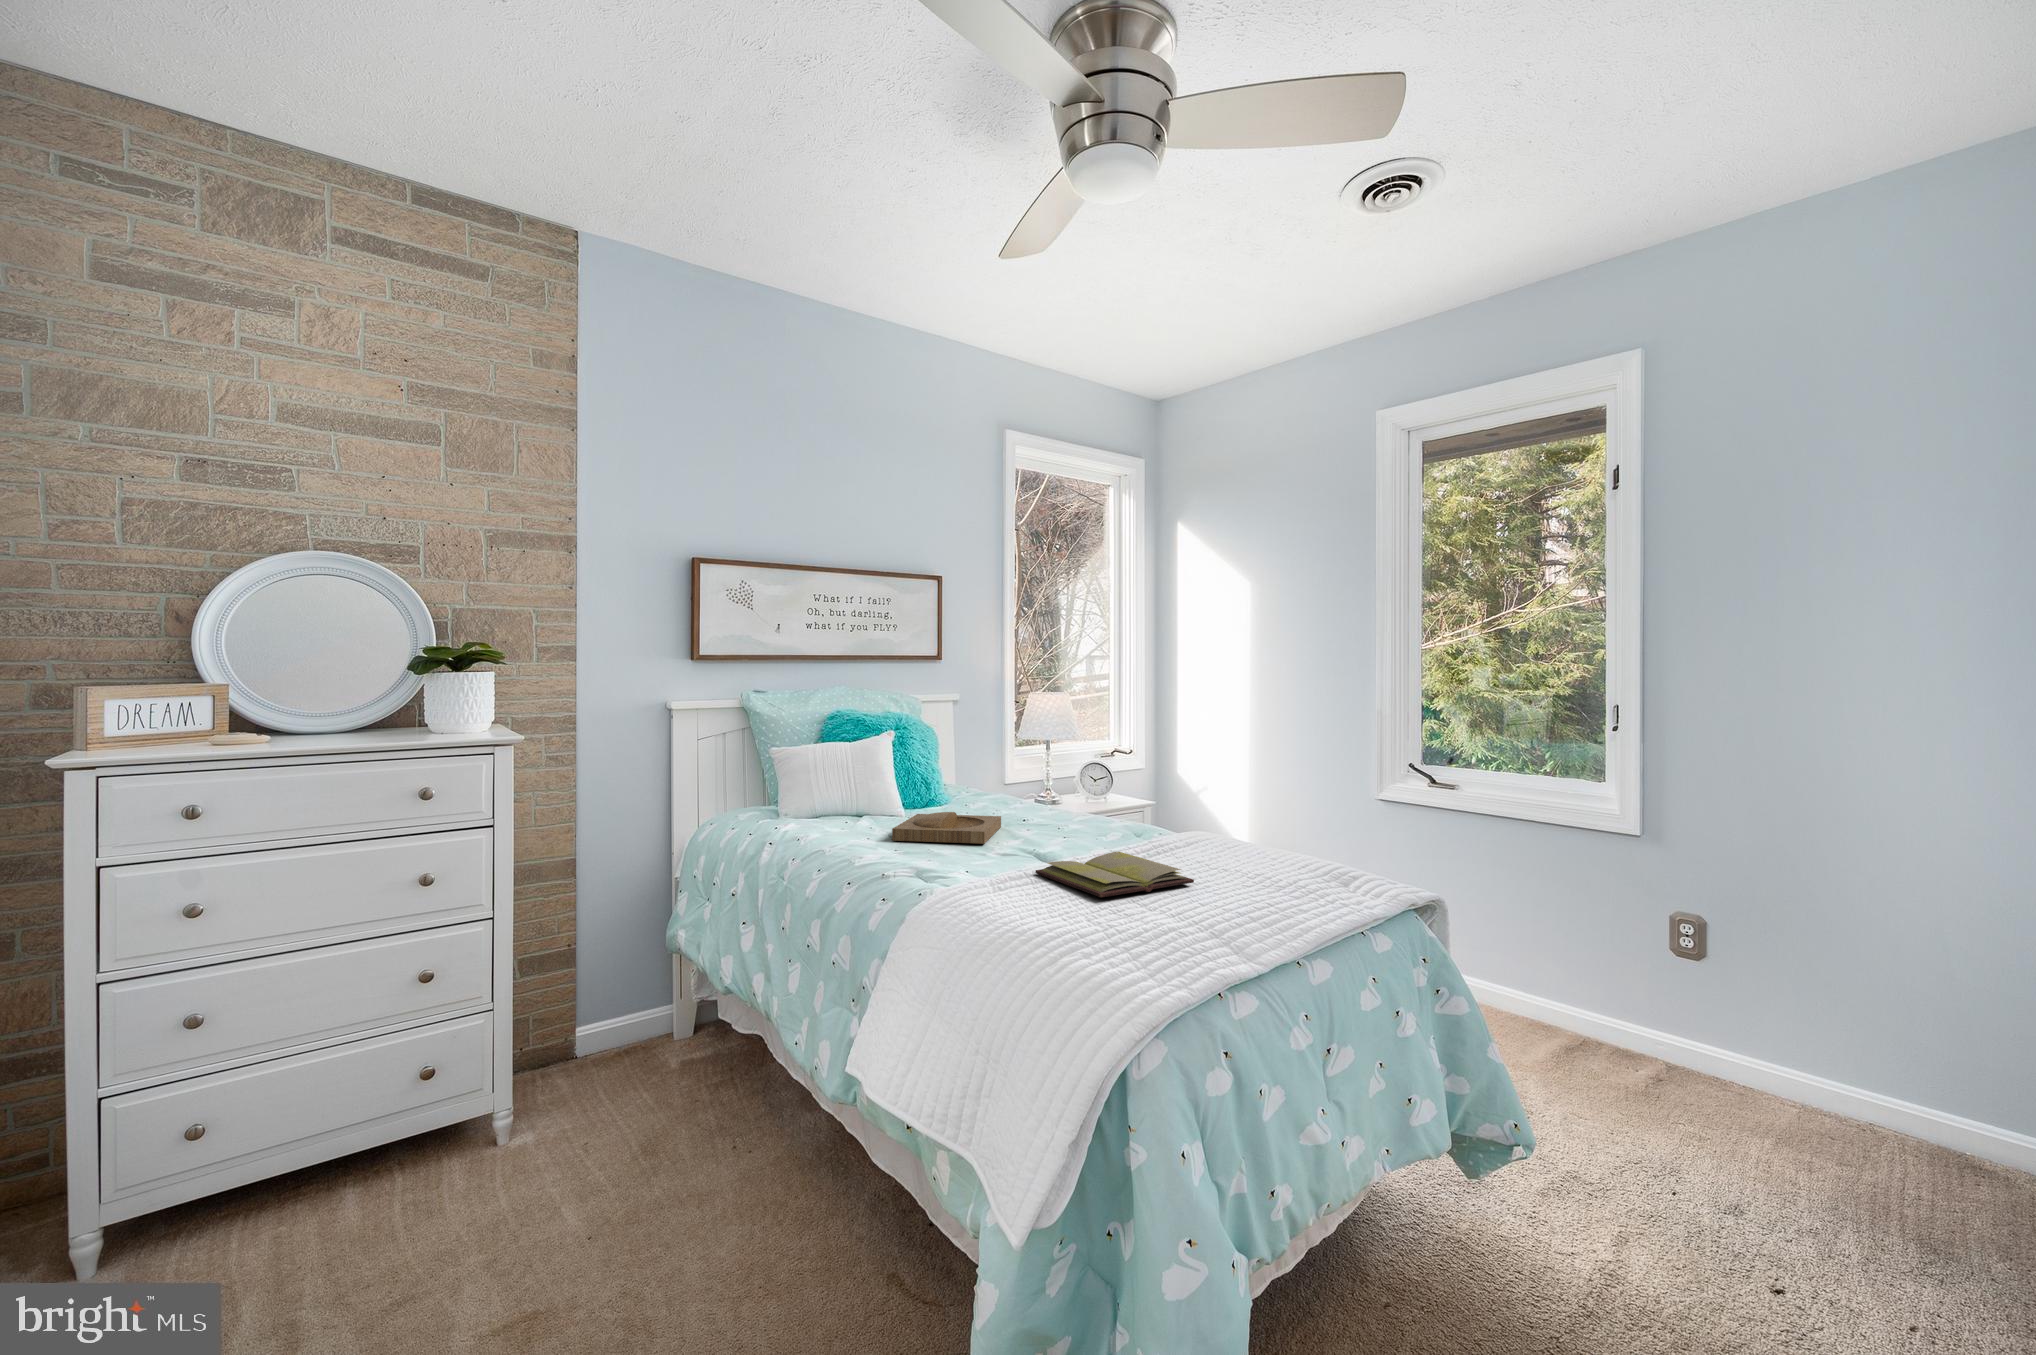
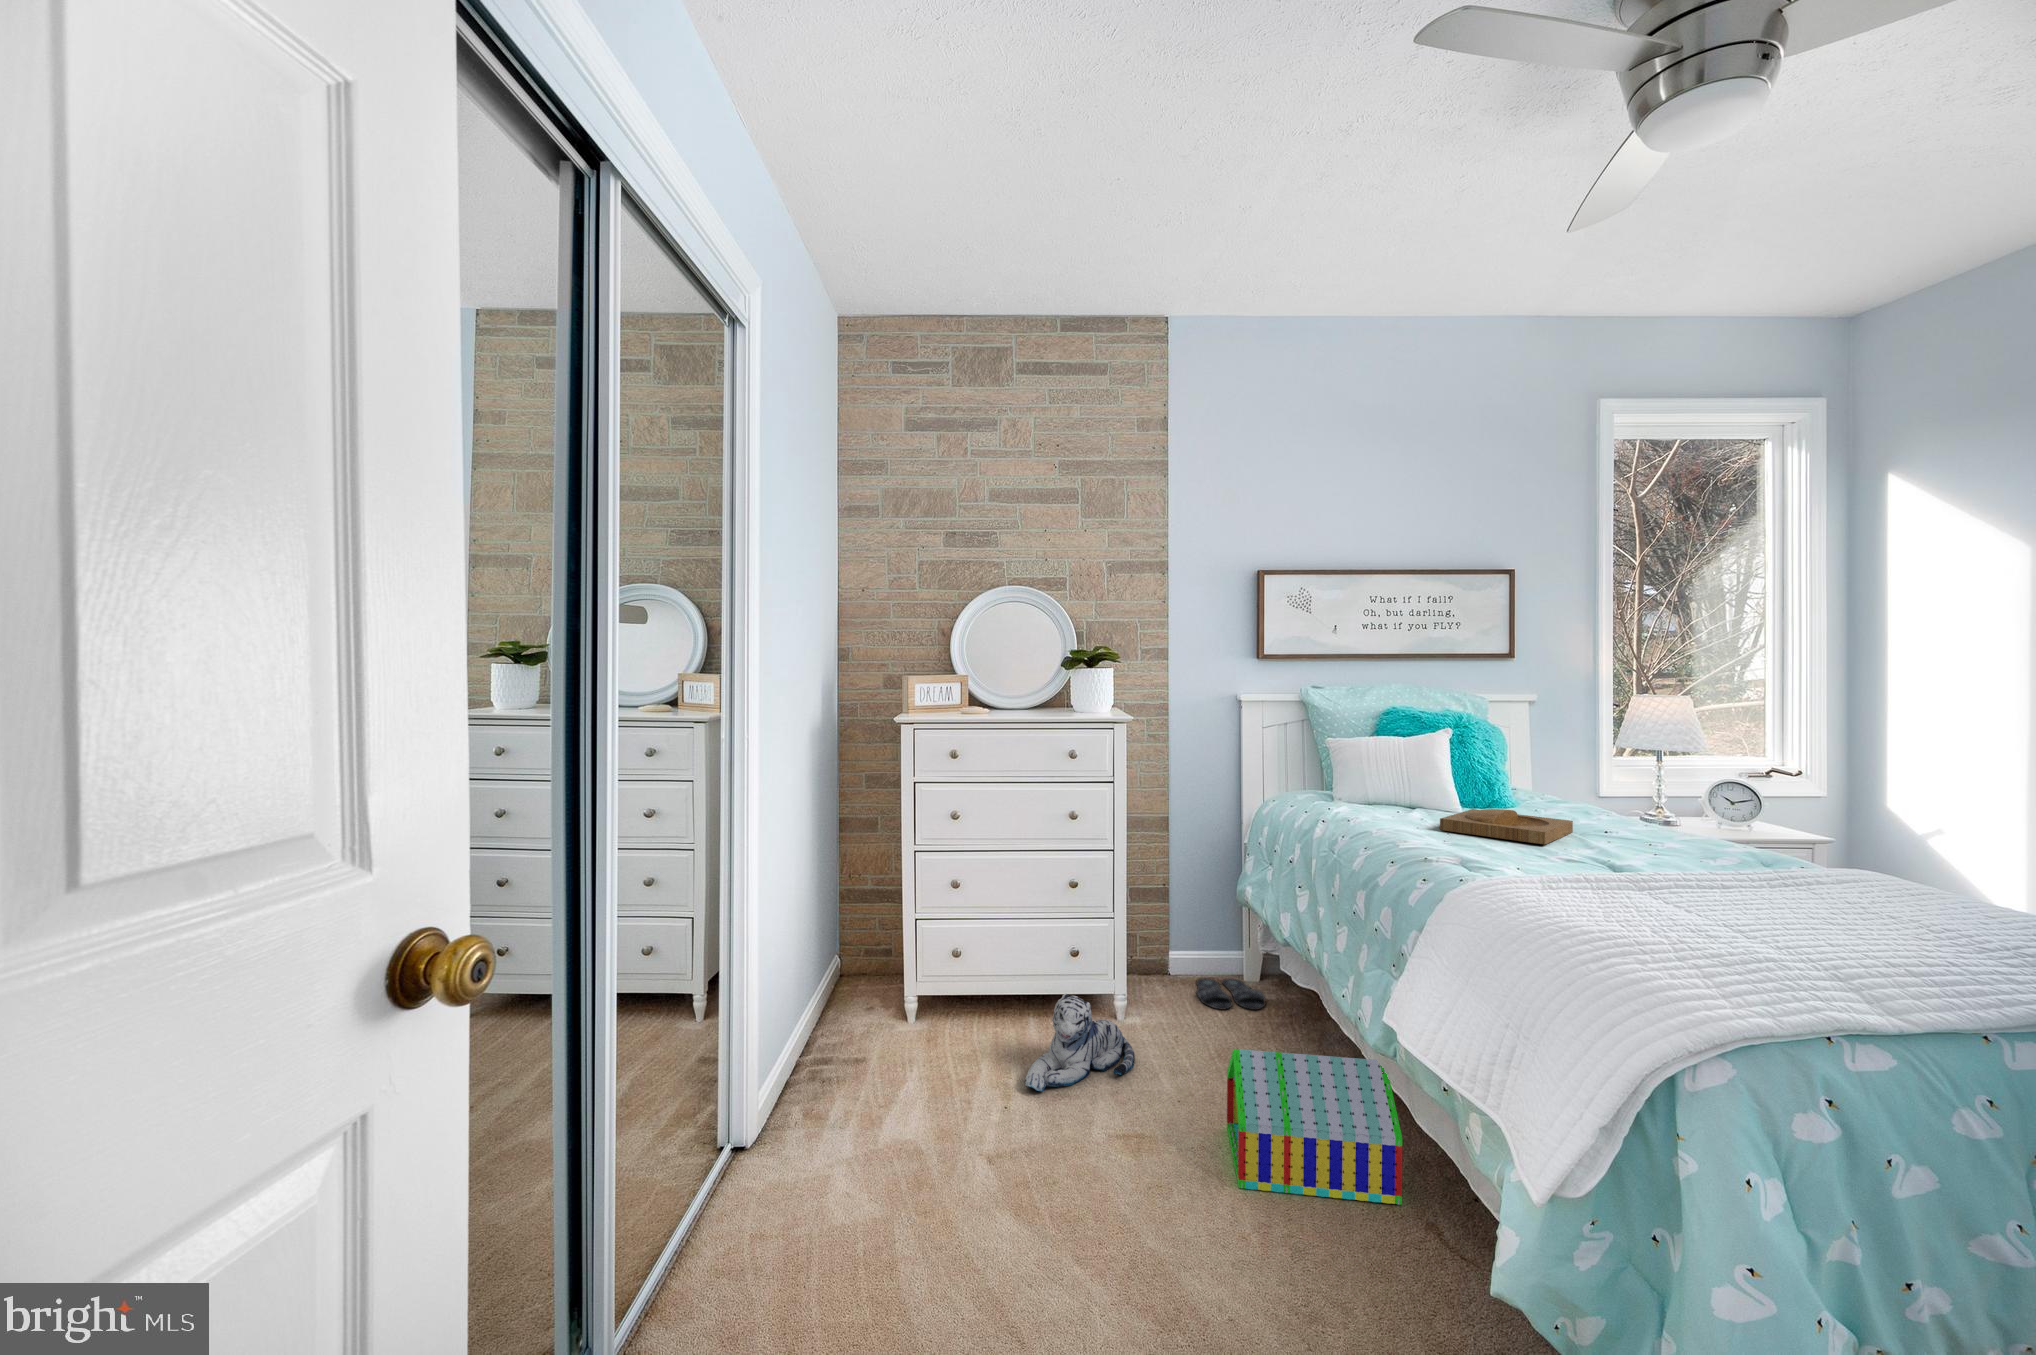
diary: present [1036,852,1194,897] -> none [1600,870,1835,920]
slippers: none [613,1042,703,1088] -> present [1196,978,1265,1010]
toy house: none [667,1103,869,1320] -> present [1227,1049,1402,1205]
plush toy: none [349,1139,533,1305] -> present [1025,994,1135,1092]

